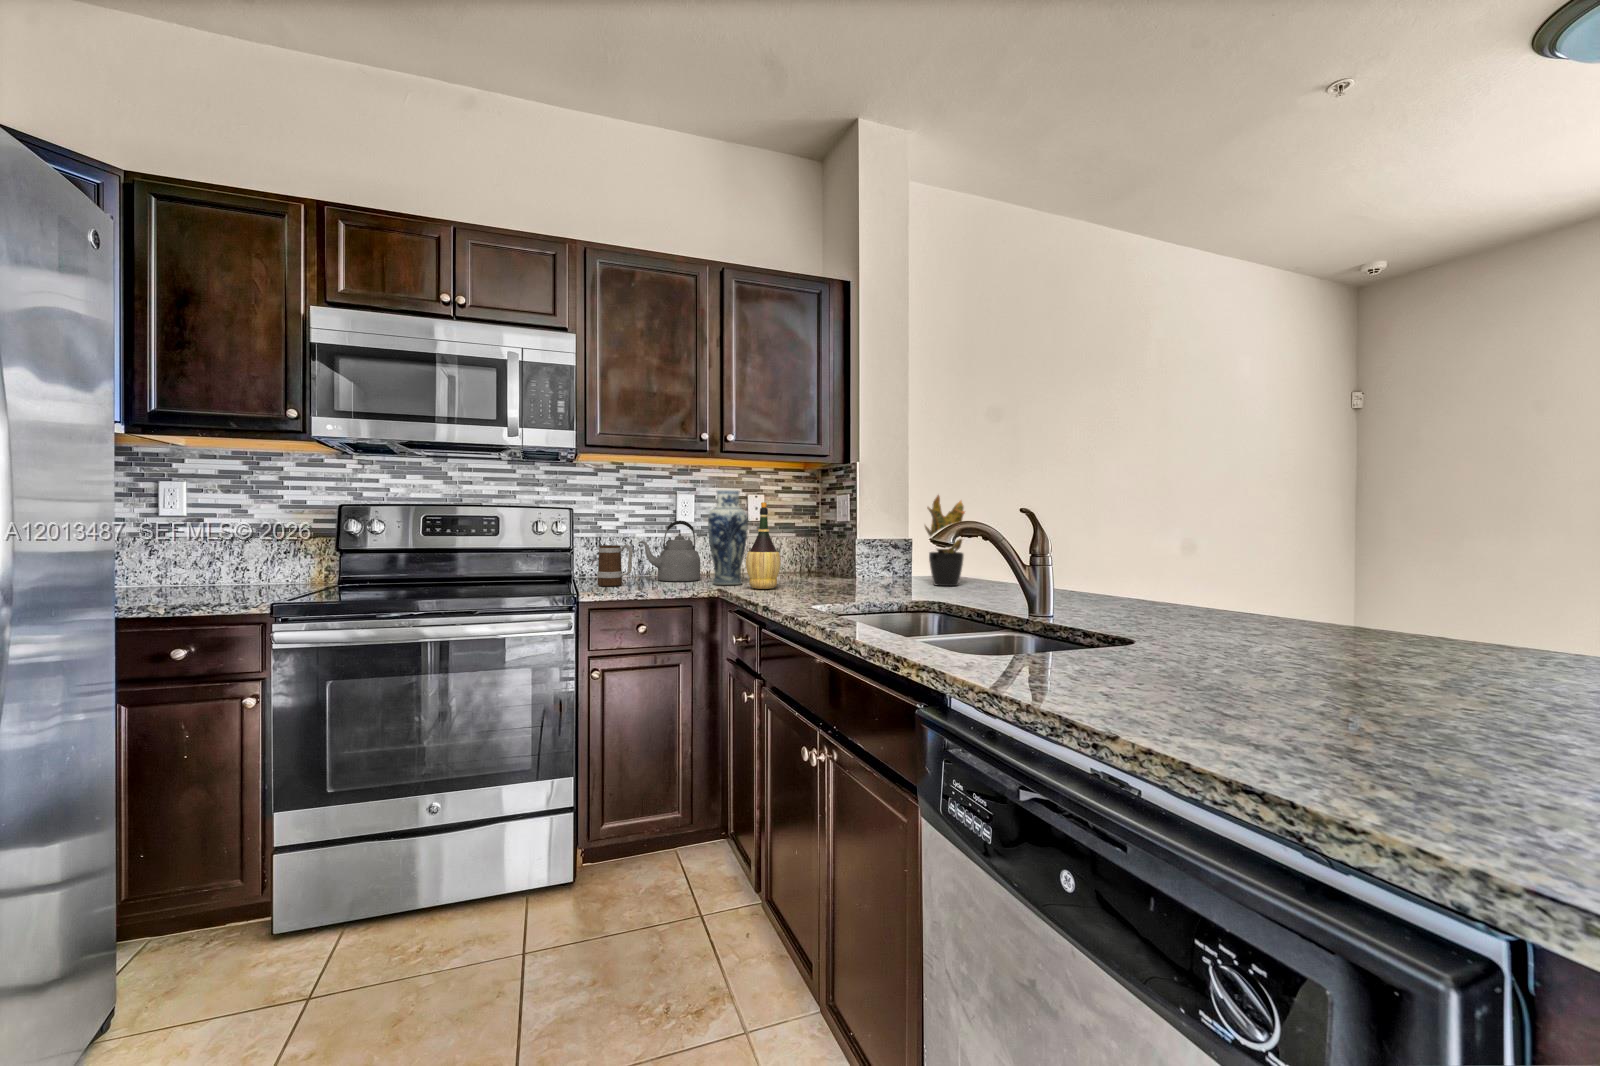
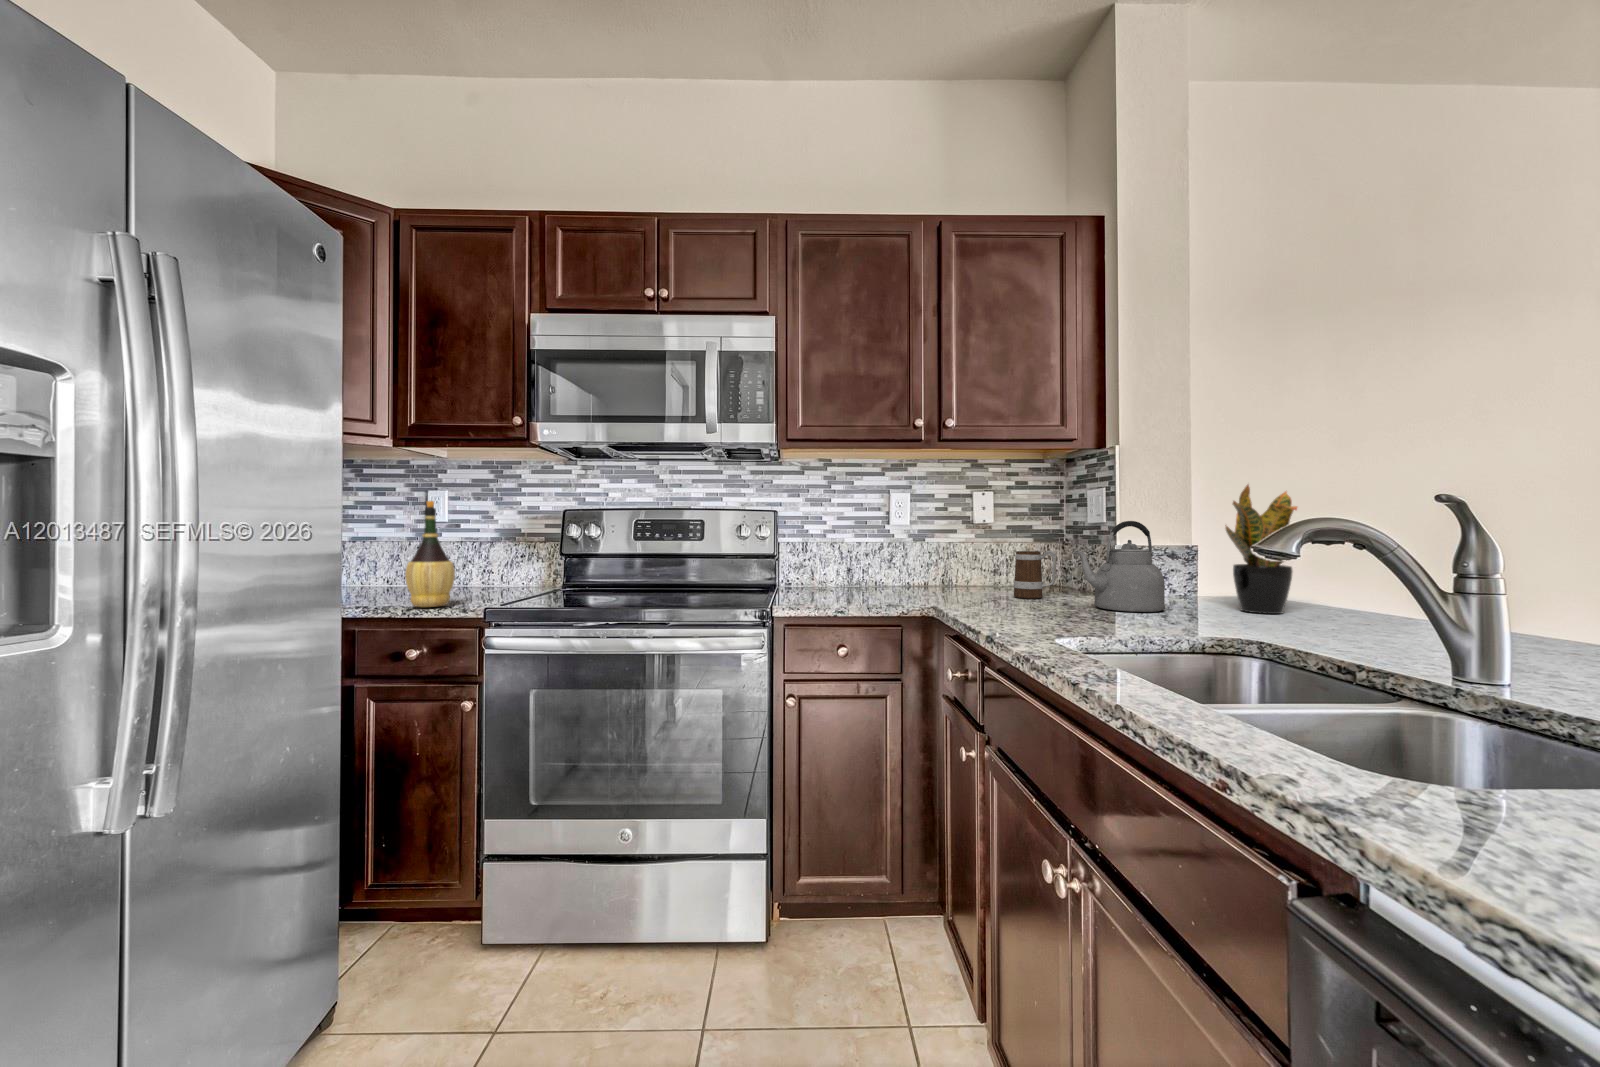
vase: present [708,490,748,585] -> none [923,486,972,601]
wine bottle: present [746,502,781,589] -> present [405,501,455,607]
kettle: present [639,521,701,581] -> present [1072,521,1165,612]
mug: present [597,544,632,586] -> present [1014,551,1057,599]

